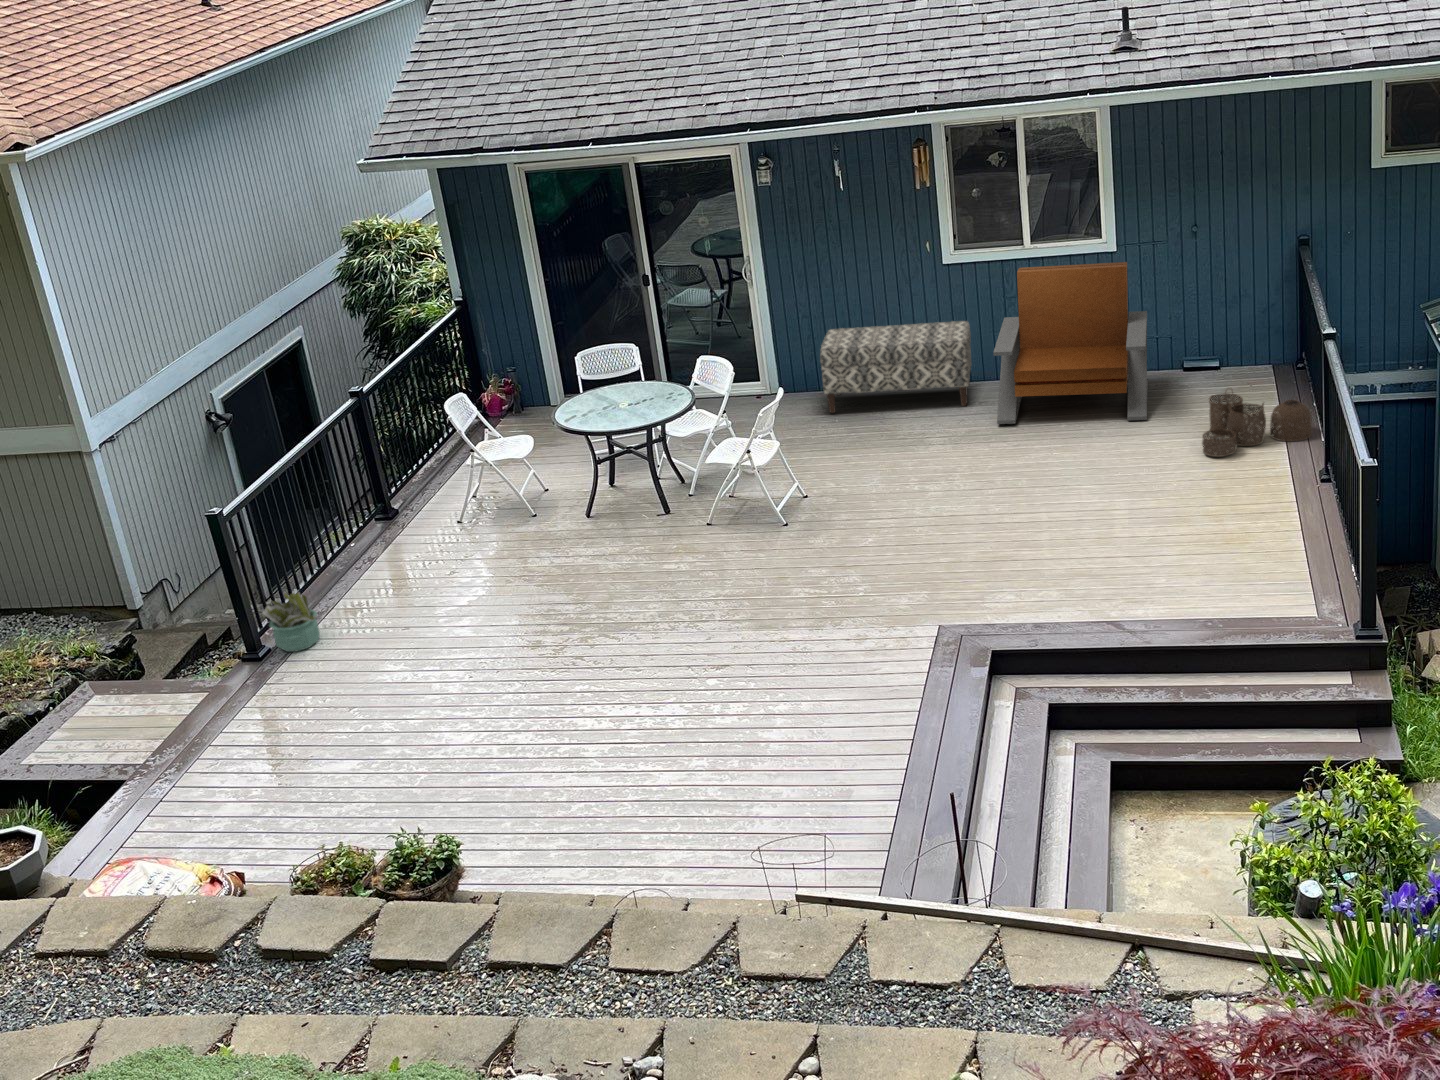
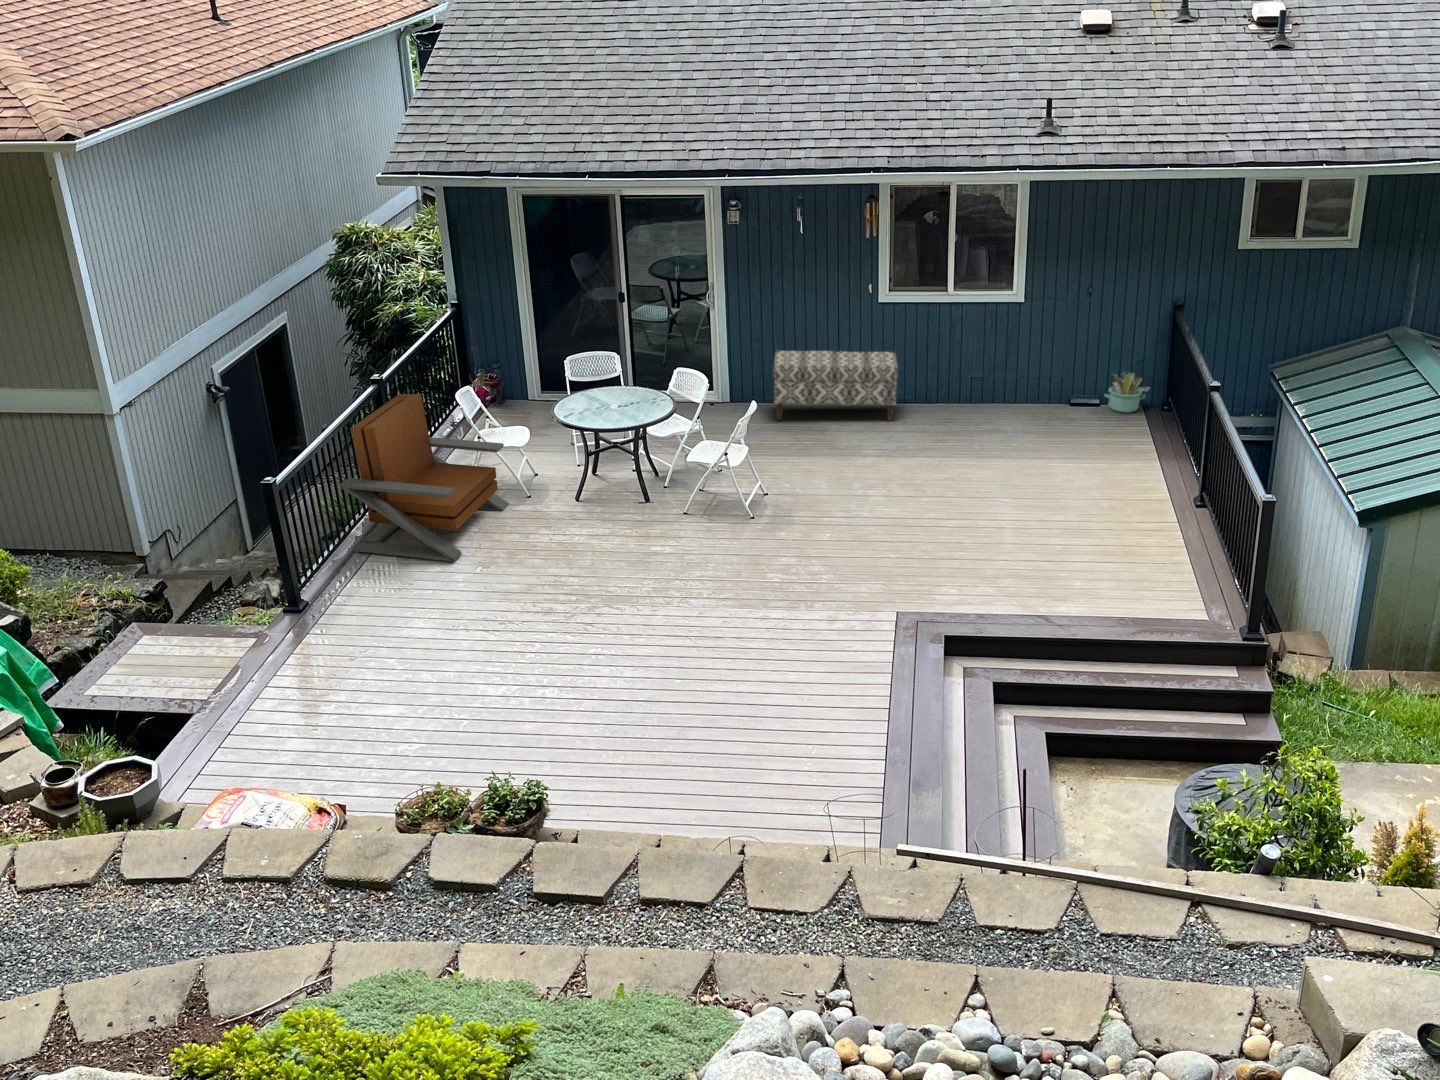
lounge chair: present [993,262,1148,424] -> present [340,394,509,562]
woven basket: present [1202,393,1312,457] -> none [1096,421,1181,477]
decorative plant: present [262,592,320,652] -> present [1105,372,1149,413]

